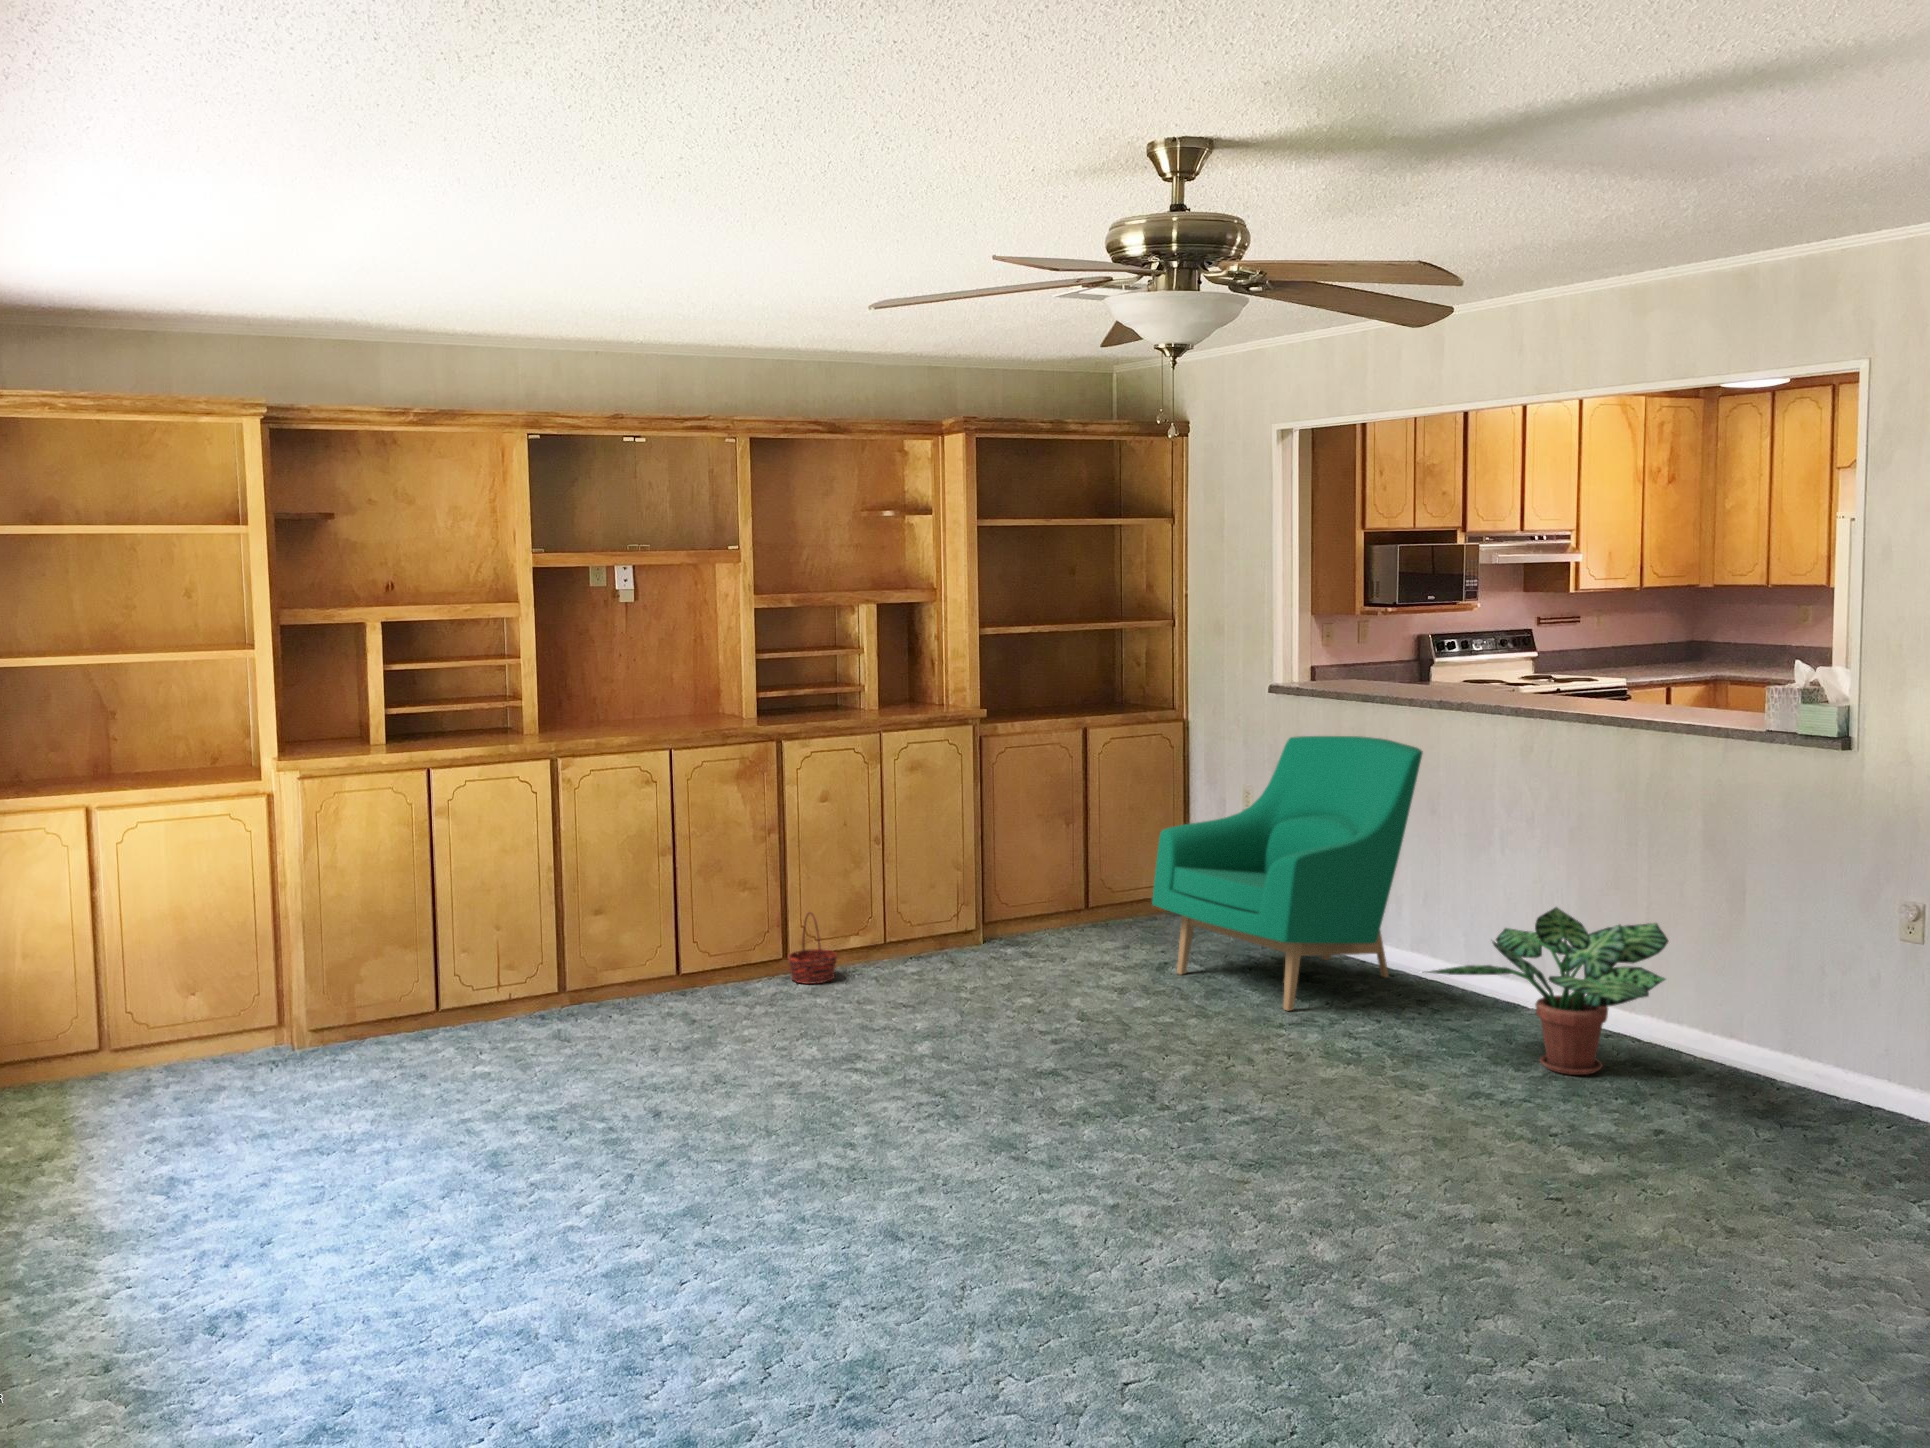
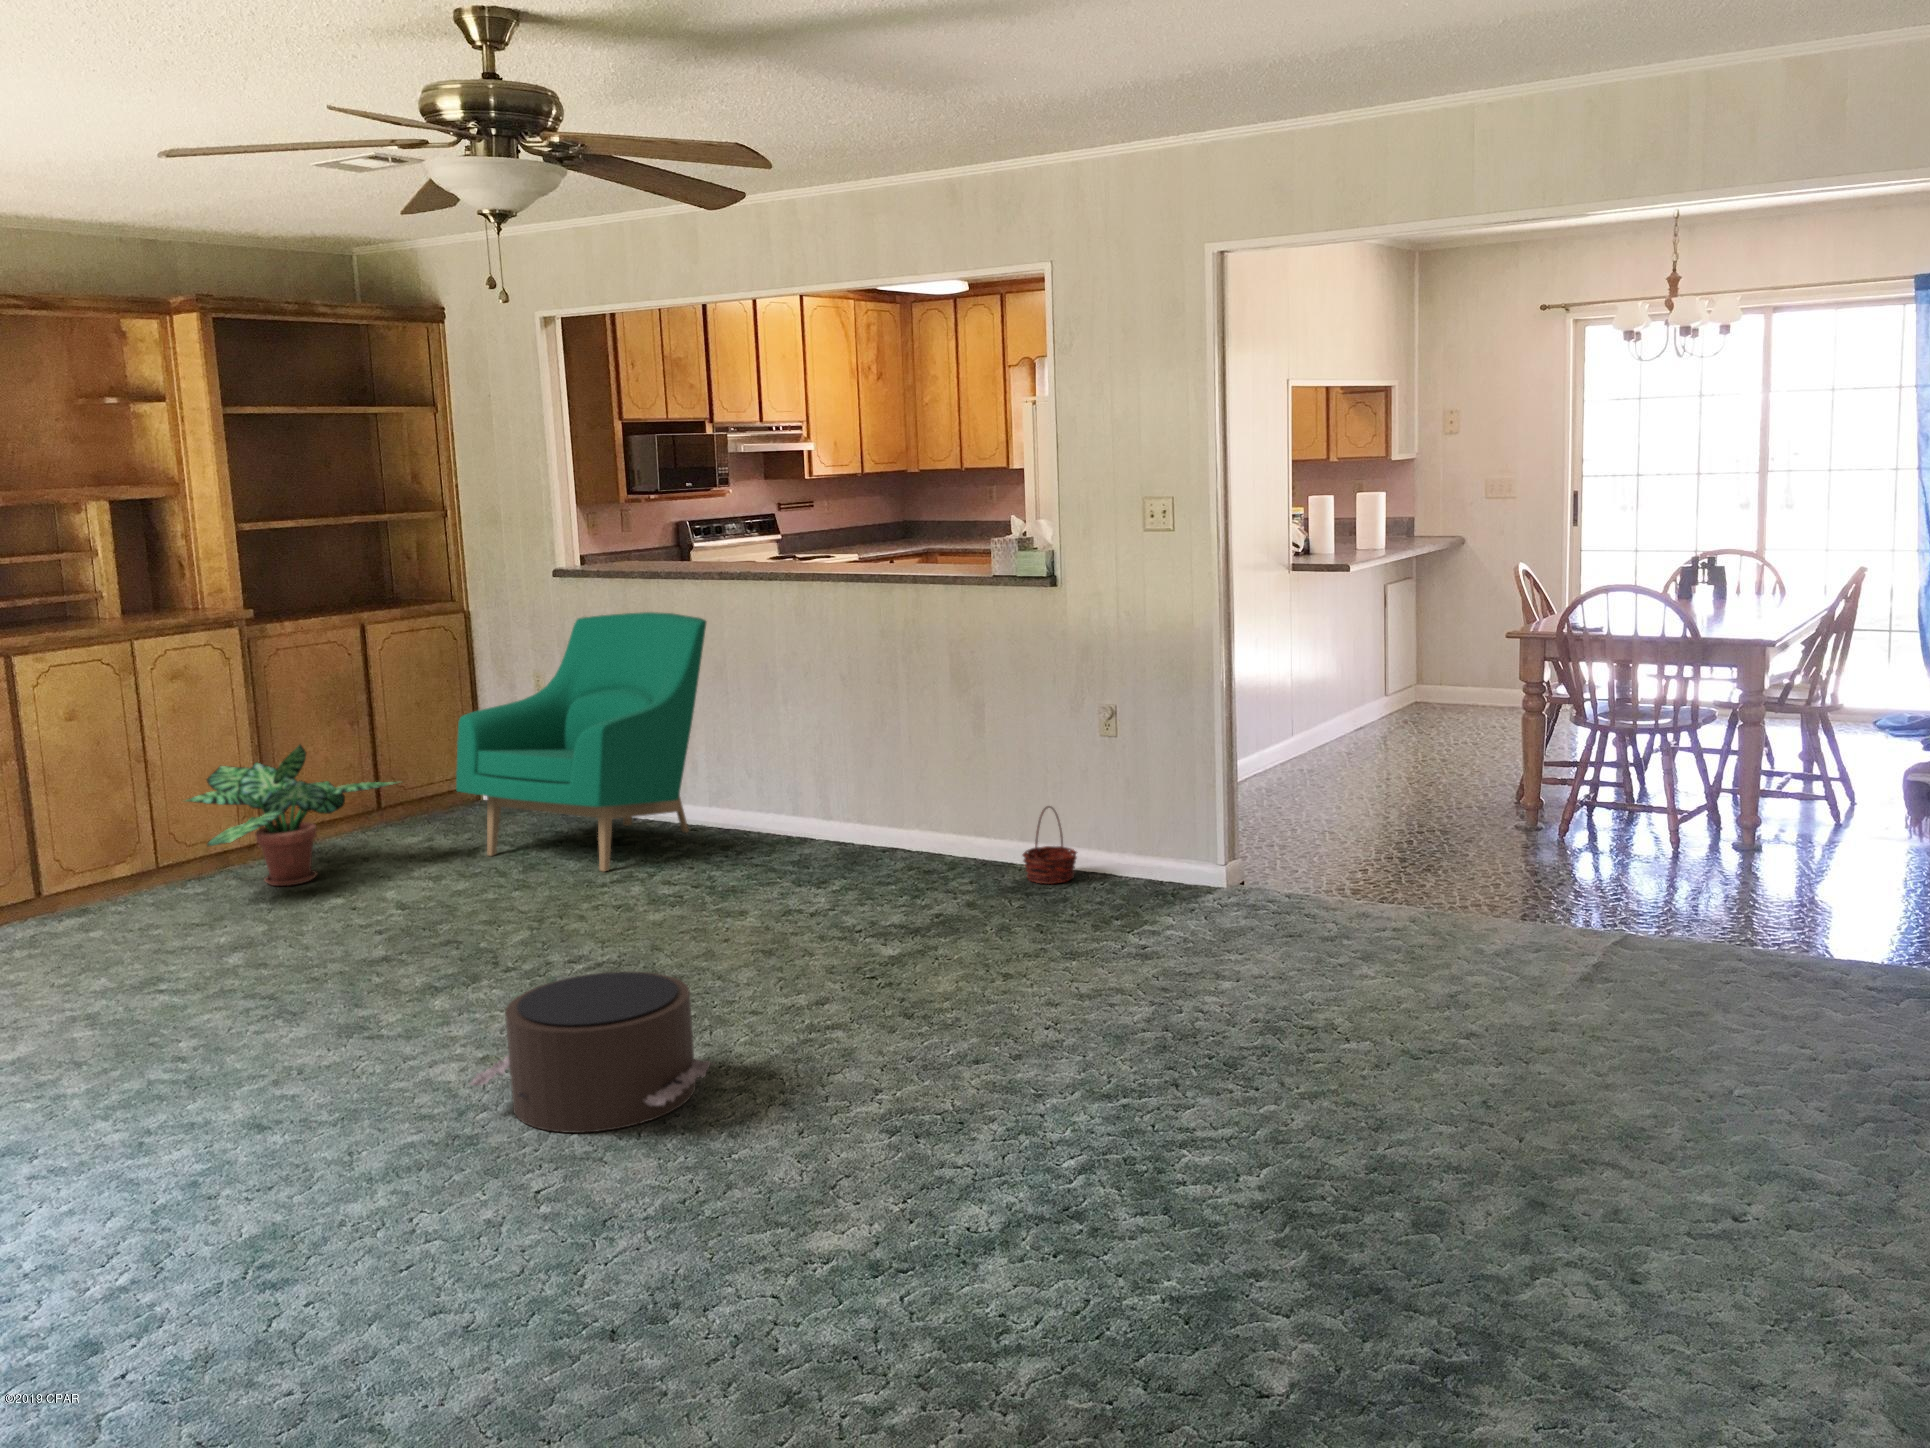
potted plant: present [1428,907,1668,1075] -> present [186,745,397,886]
basket: present [788,912,837,984] -> present [1023,806,1077,884]
pouf: none [1083,1144,1343,1329] -> present [470,972,714,1133]

